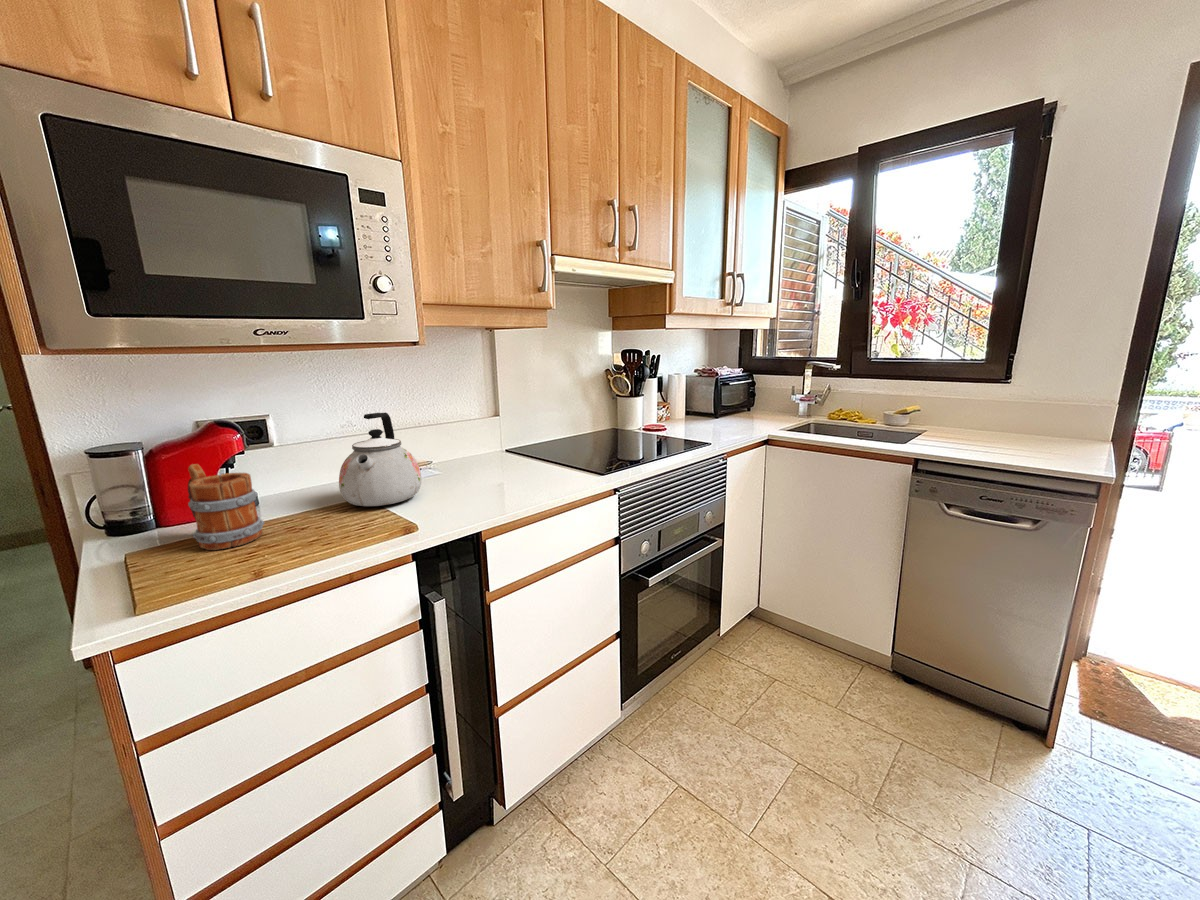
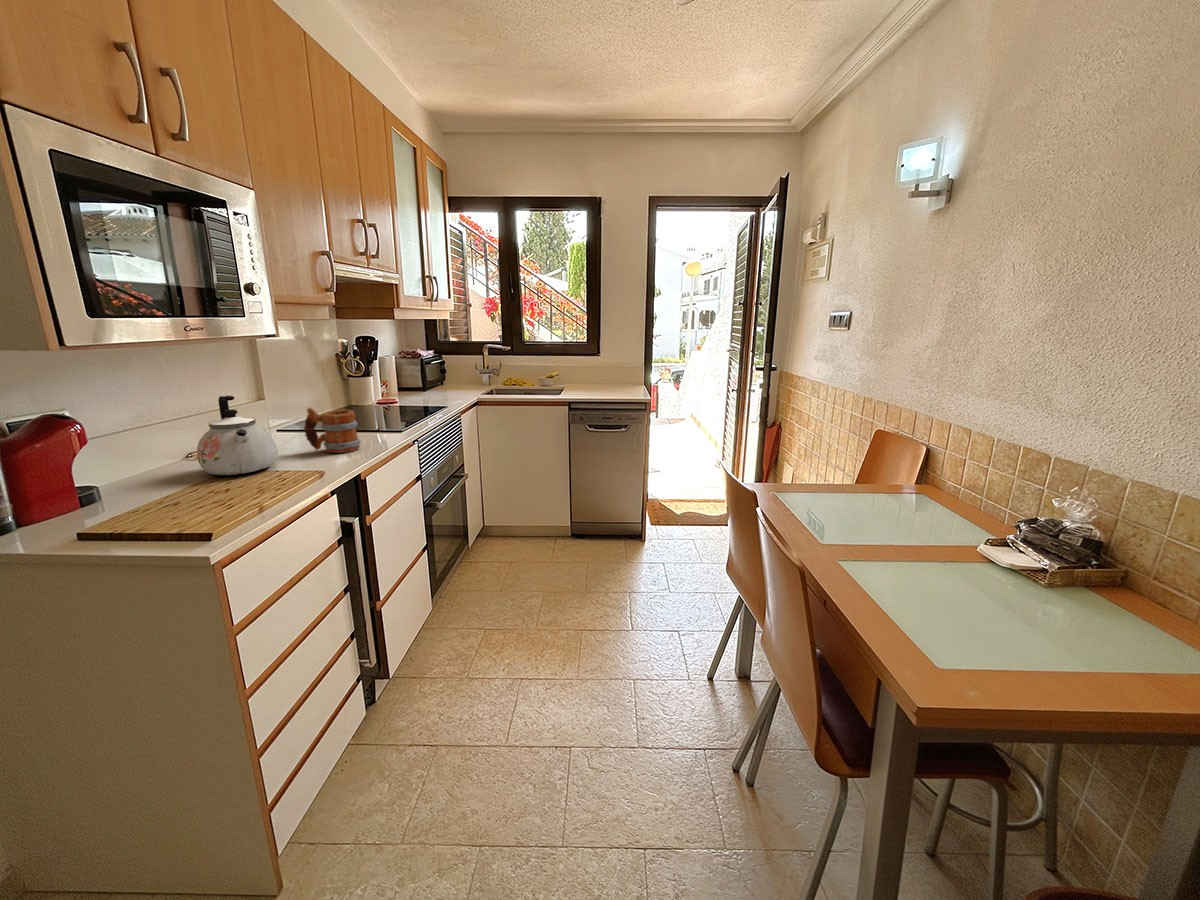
mug: present [188,464,264,550] -> present [304,407,361,453]

